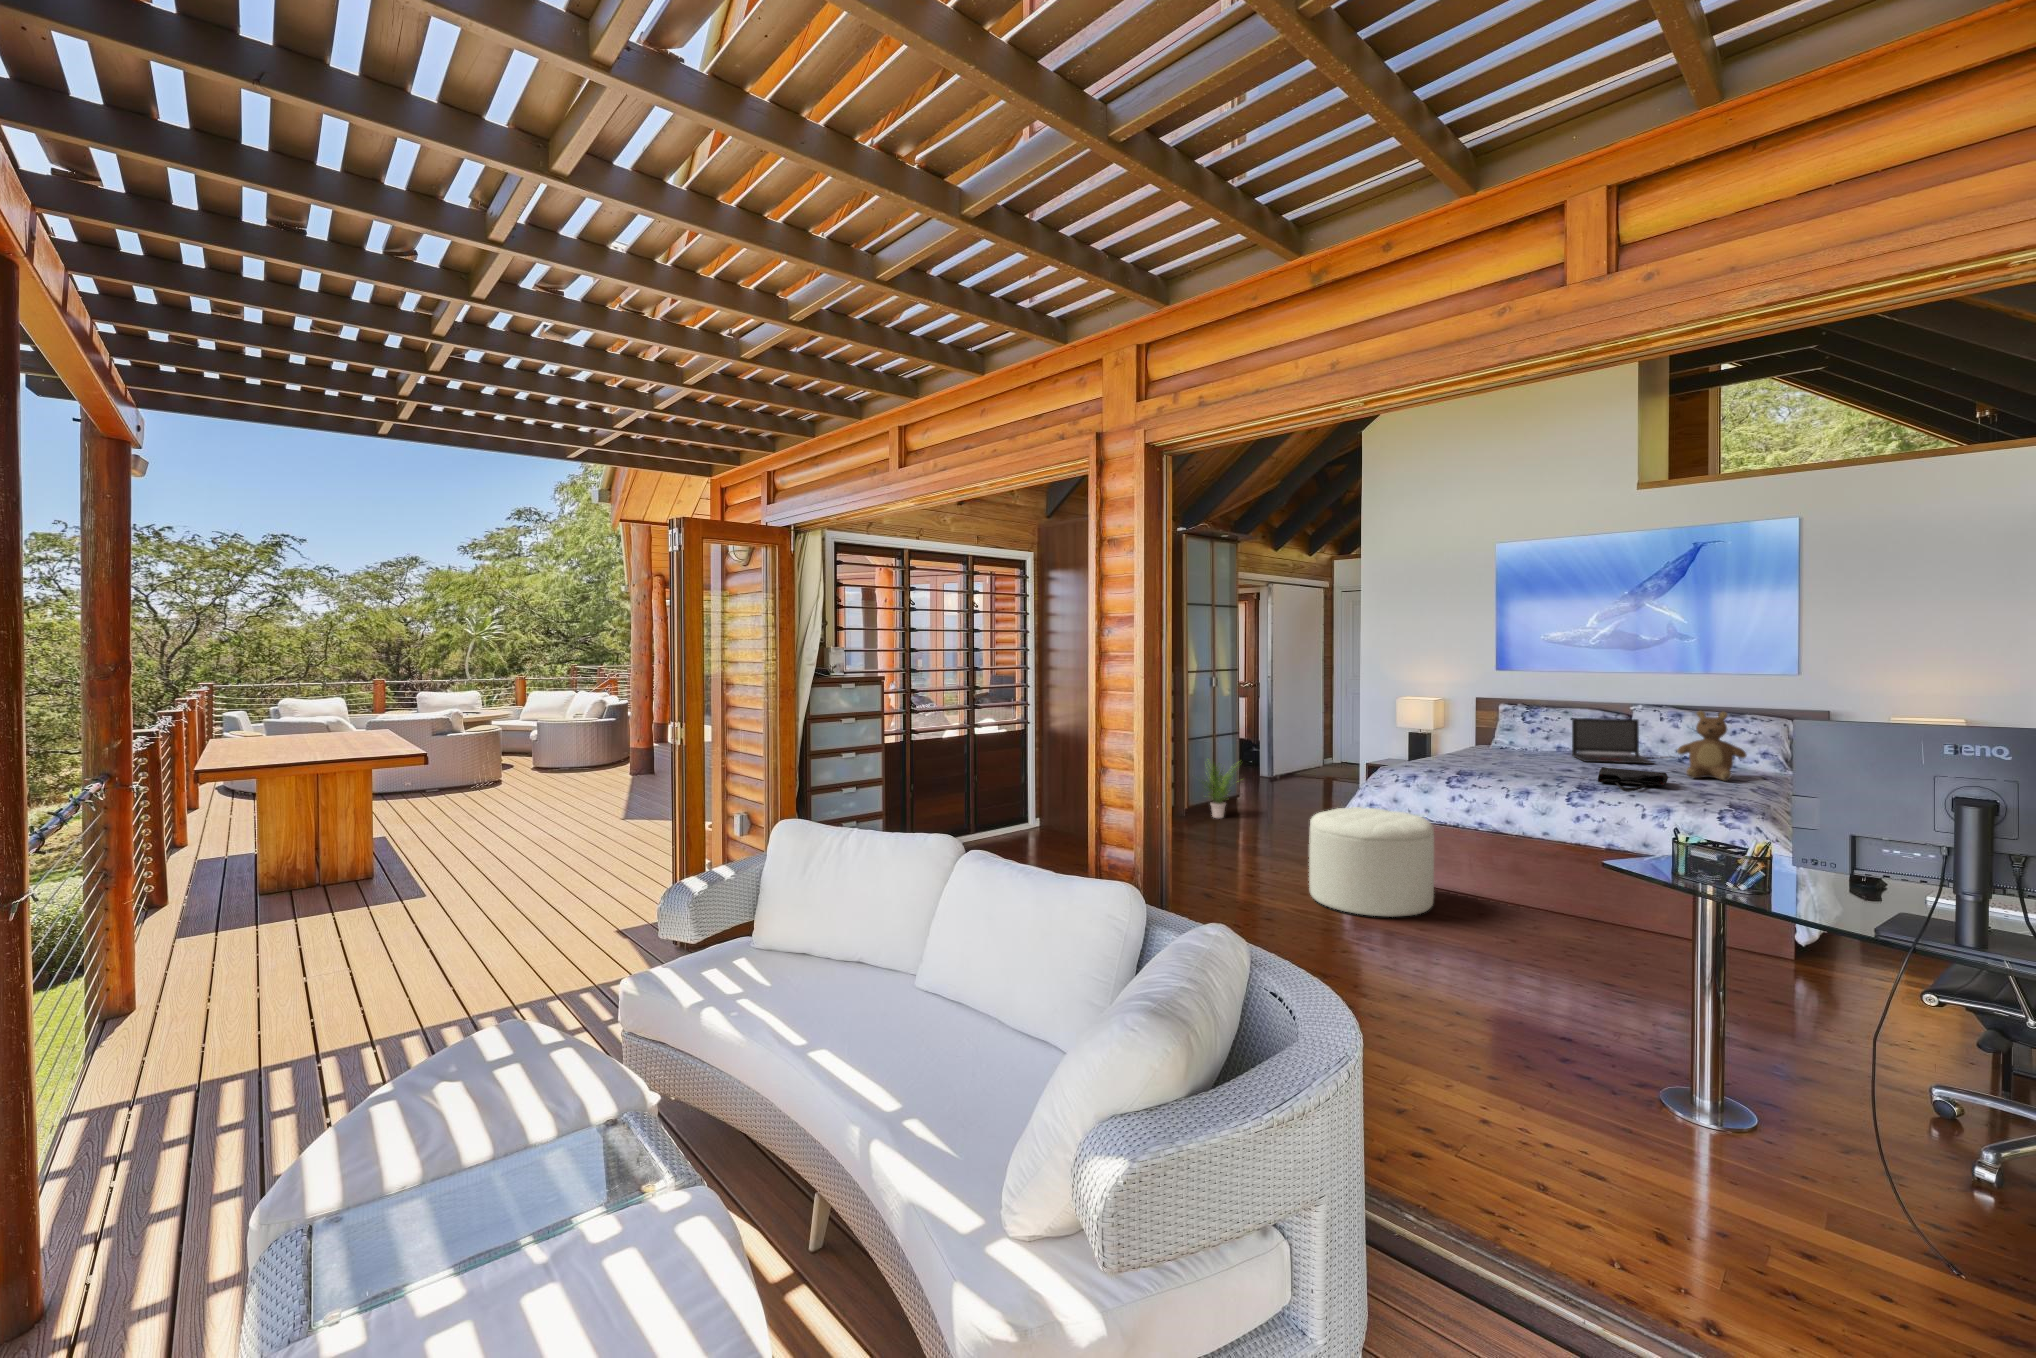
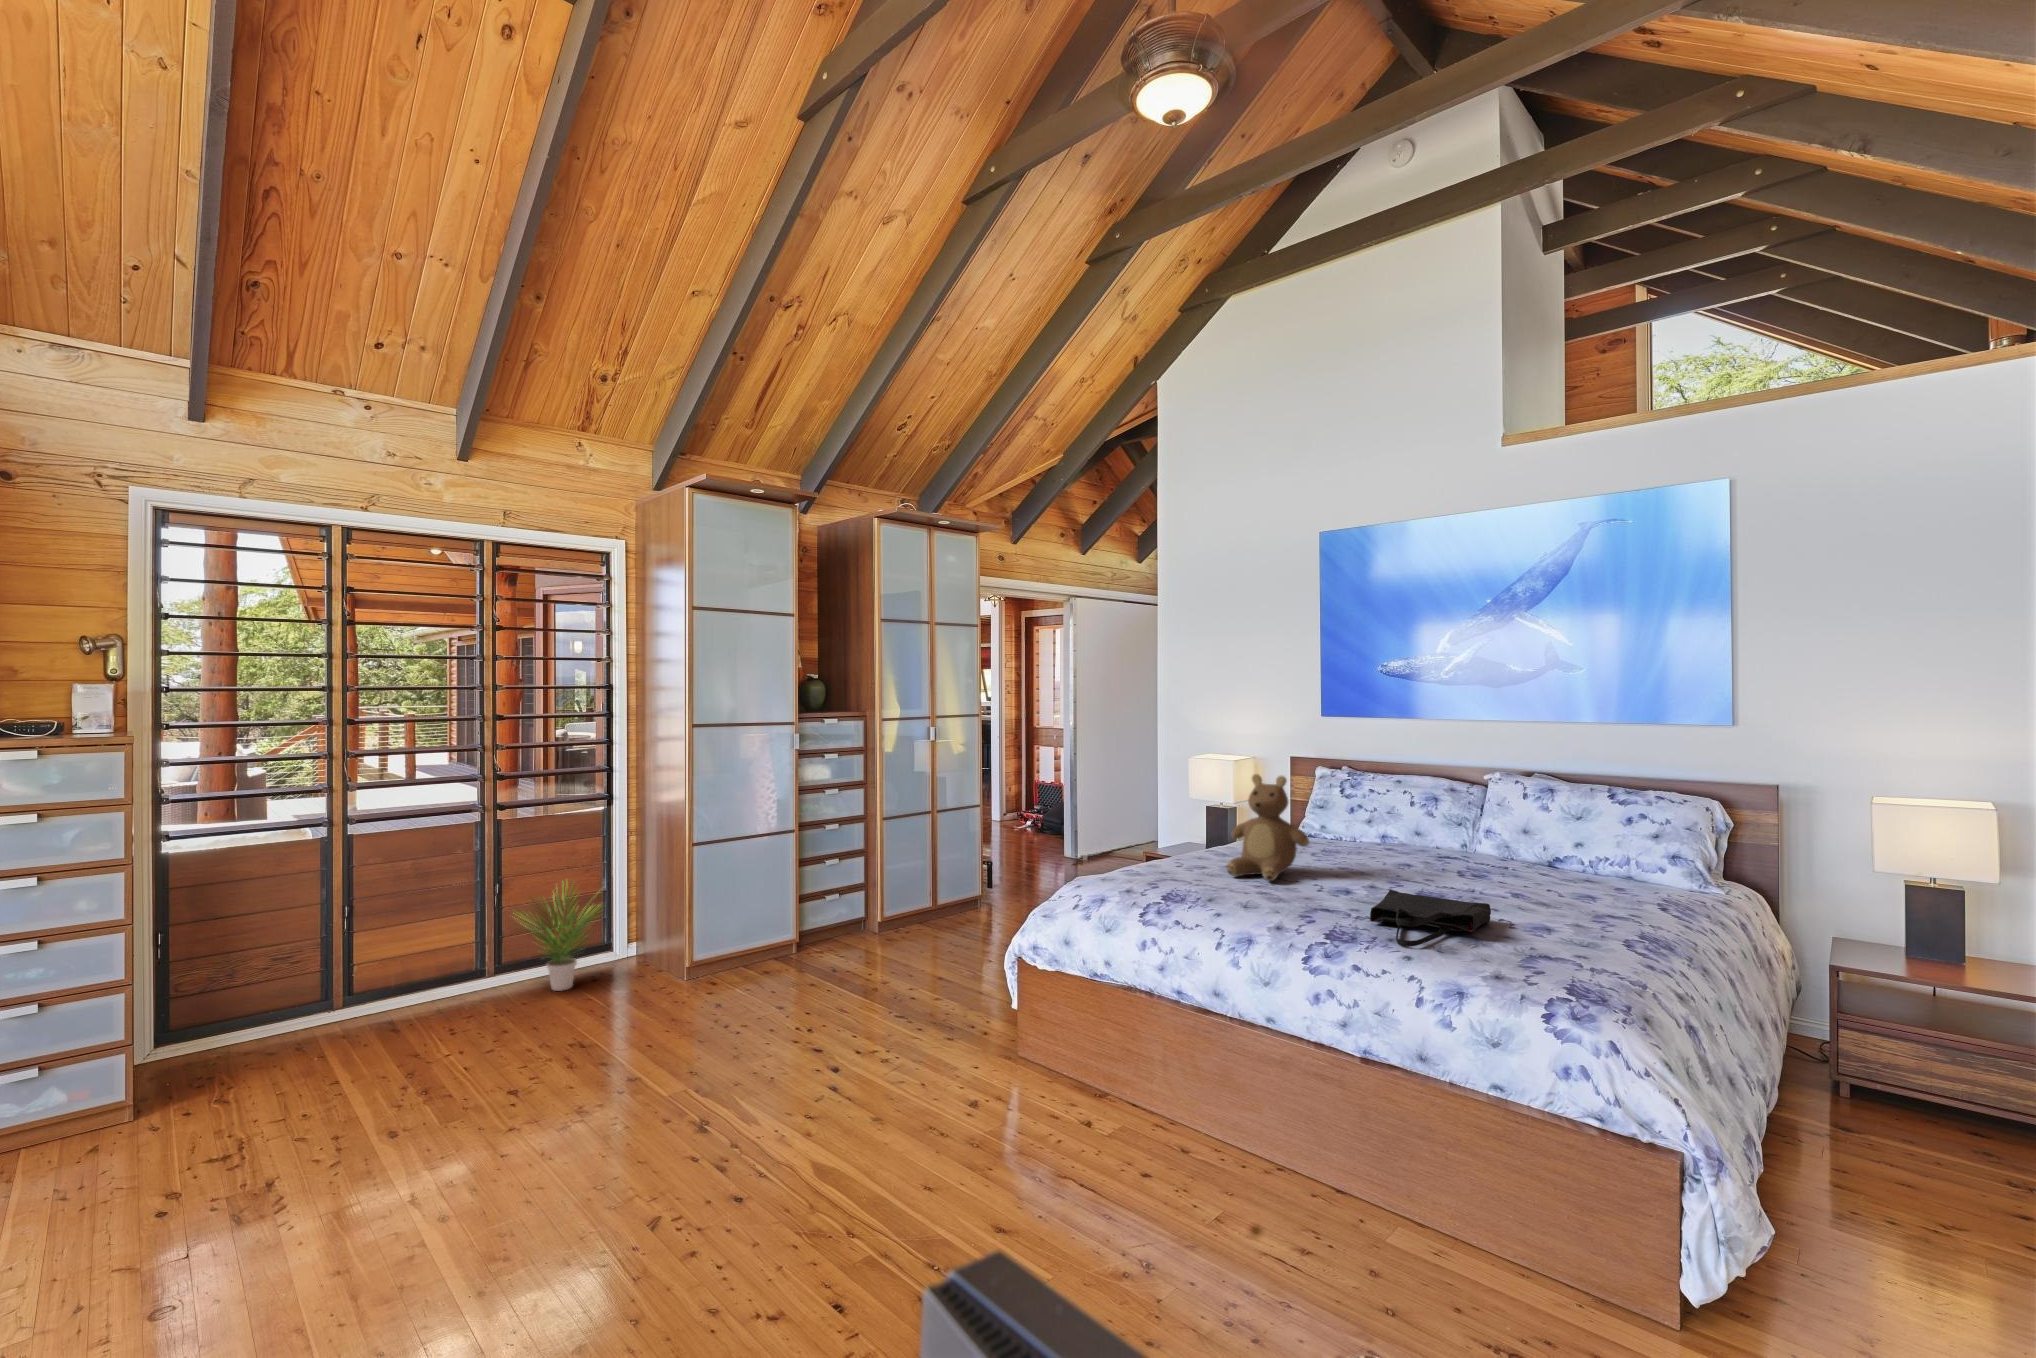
teddy bear: present [1677,711,1747,781] -> present [1227,774,1309,881]
laptop: present [1572,718,1653,764] -> none [1389,794,1503,873]
potted plant: present [1202,764,1237,818] -> present [520,882,602,991]
ottoman: present [1309,807,1434,917] -> none [877,957,1083,1186]

